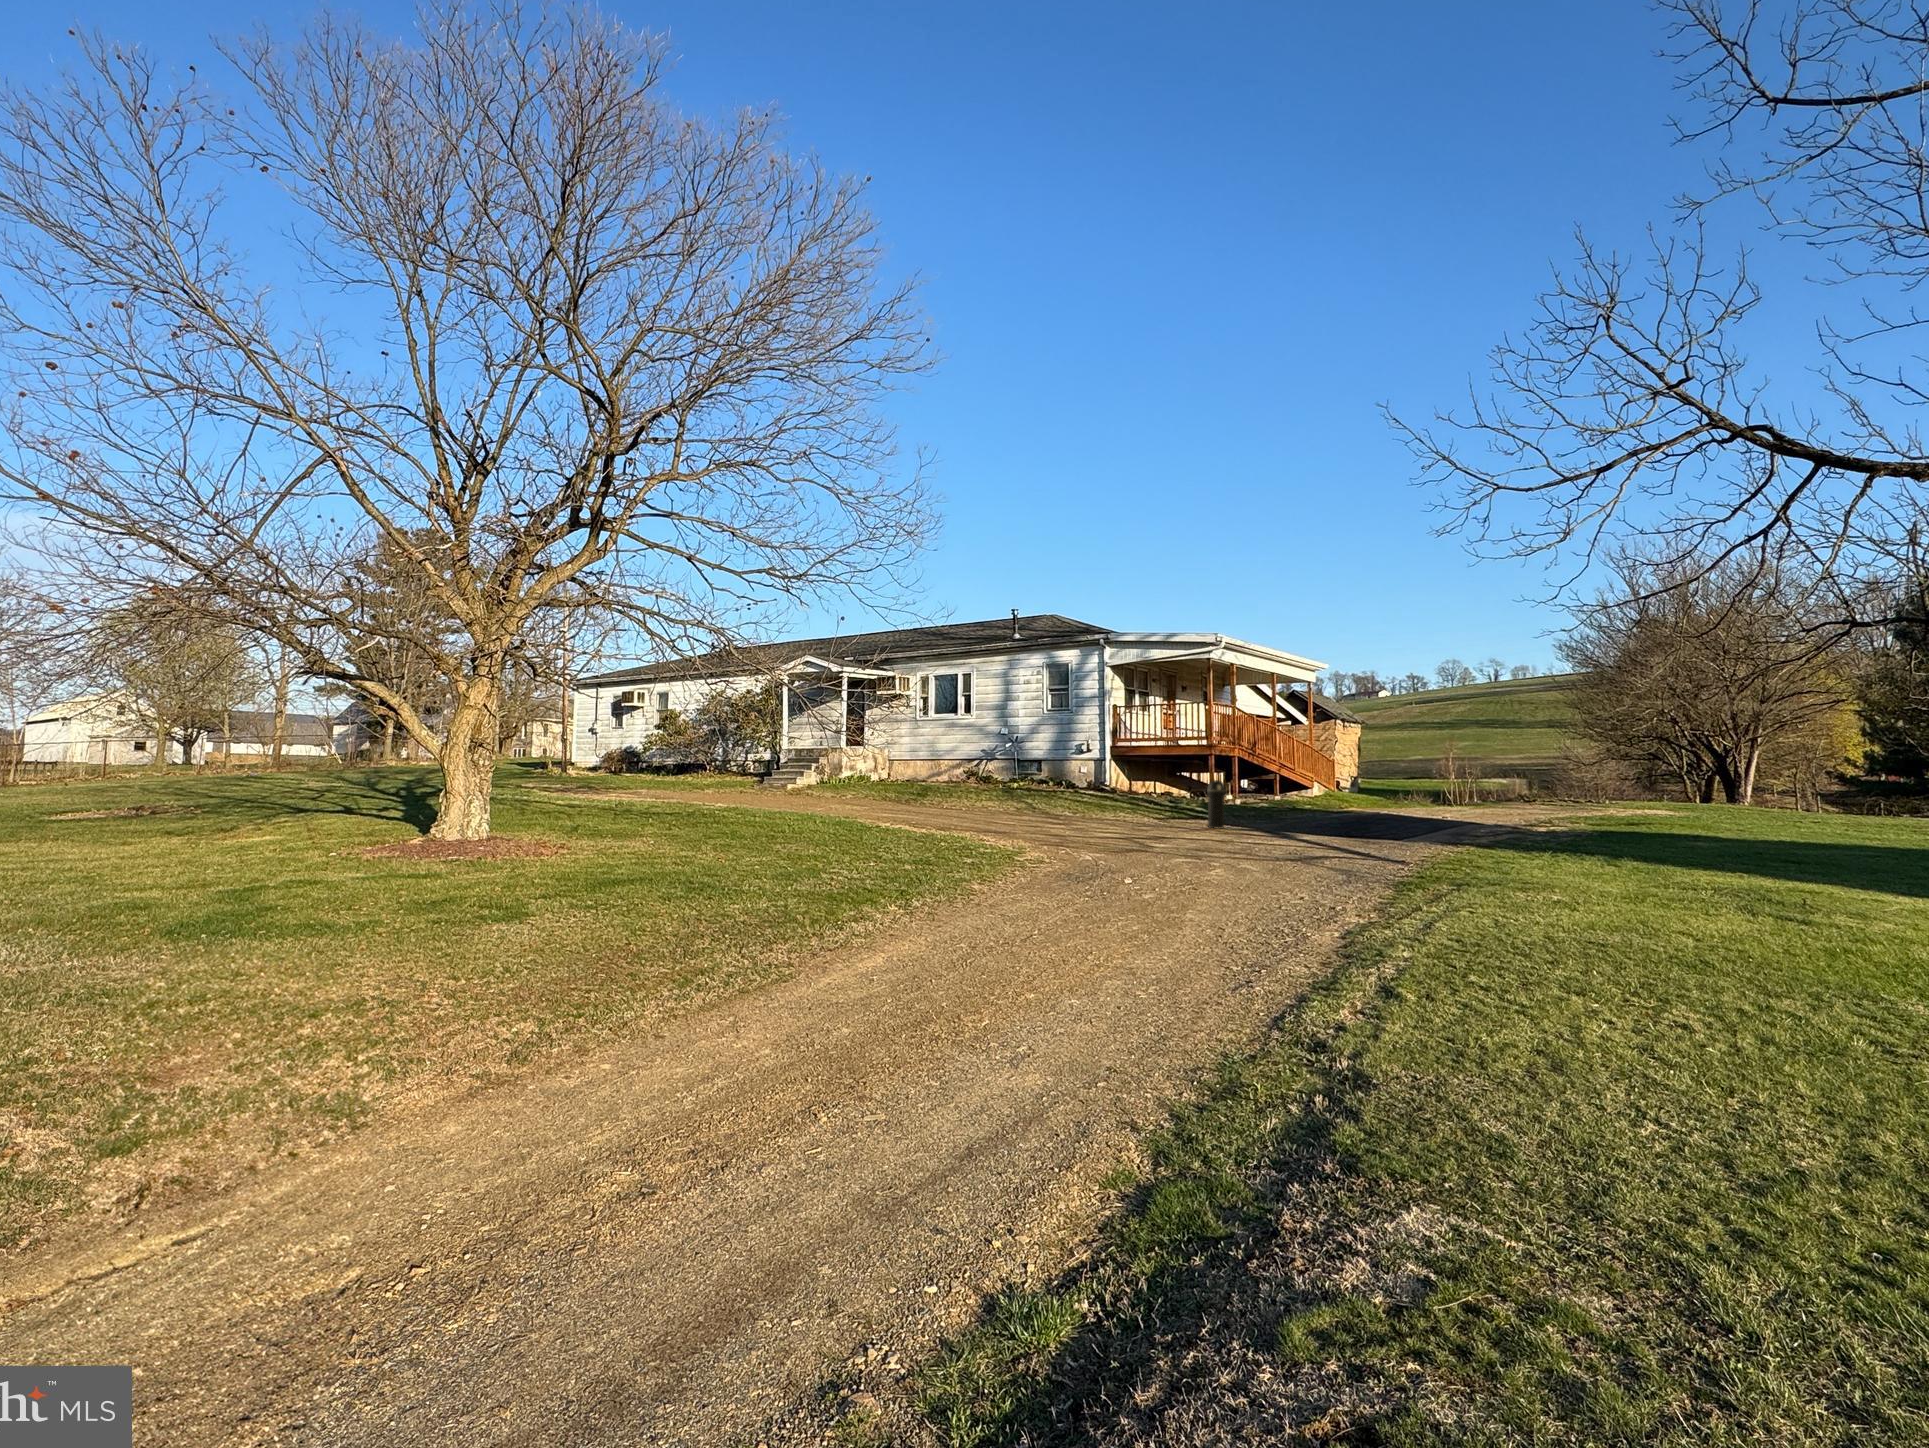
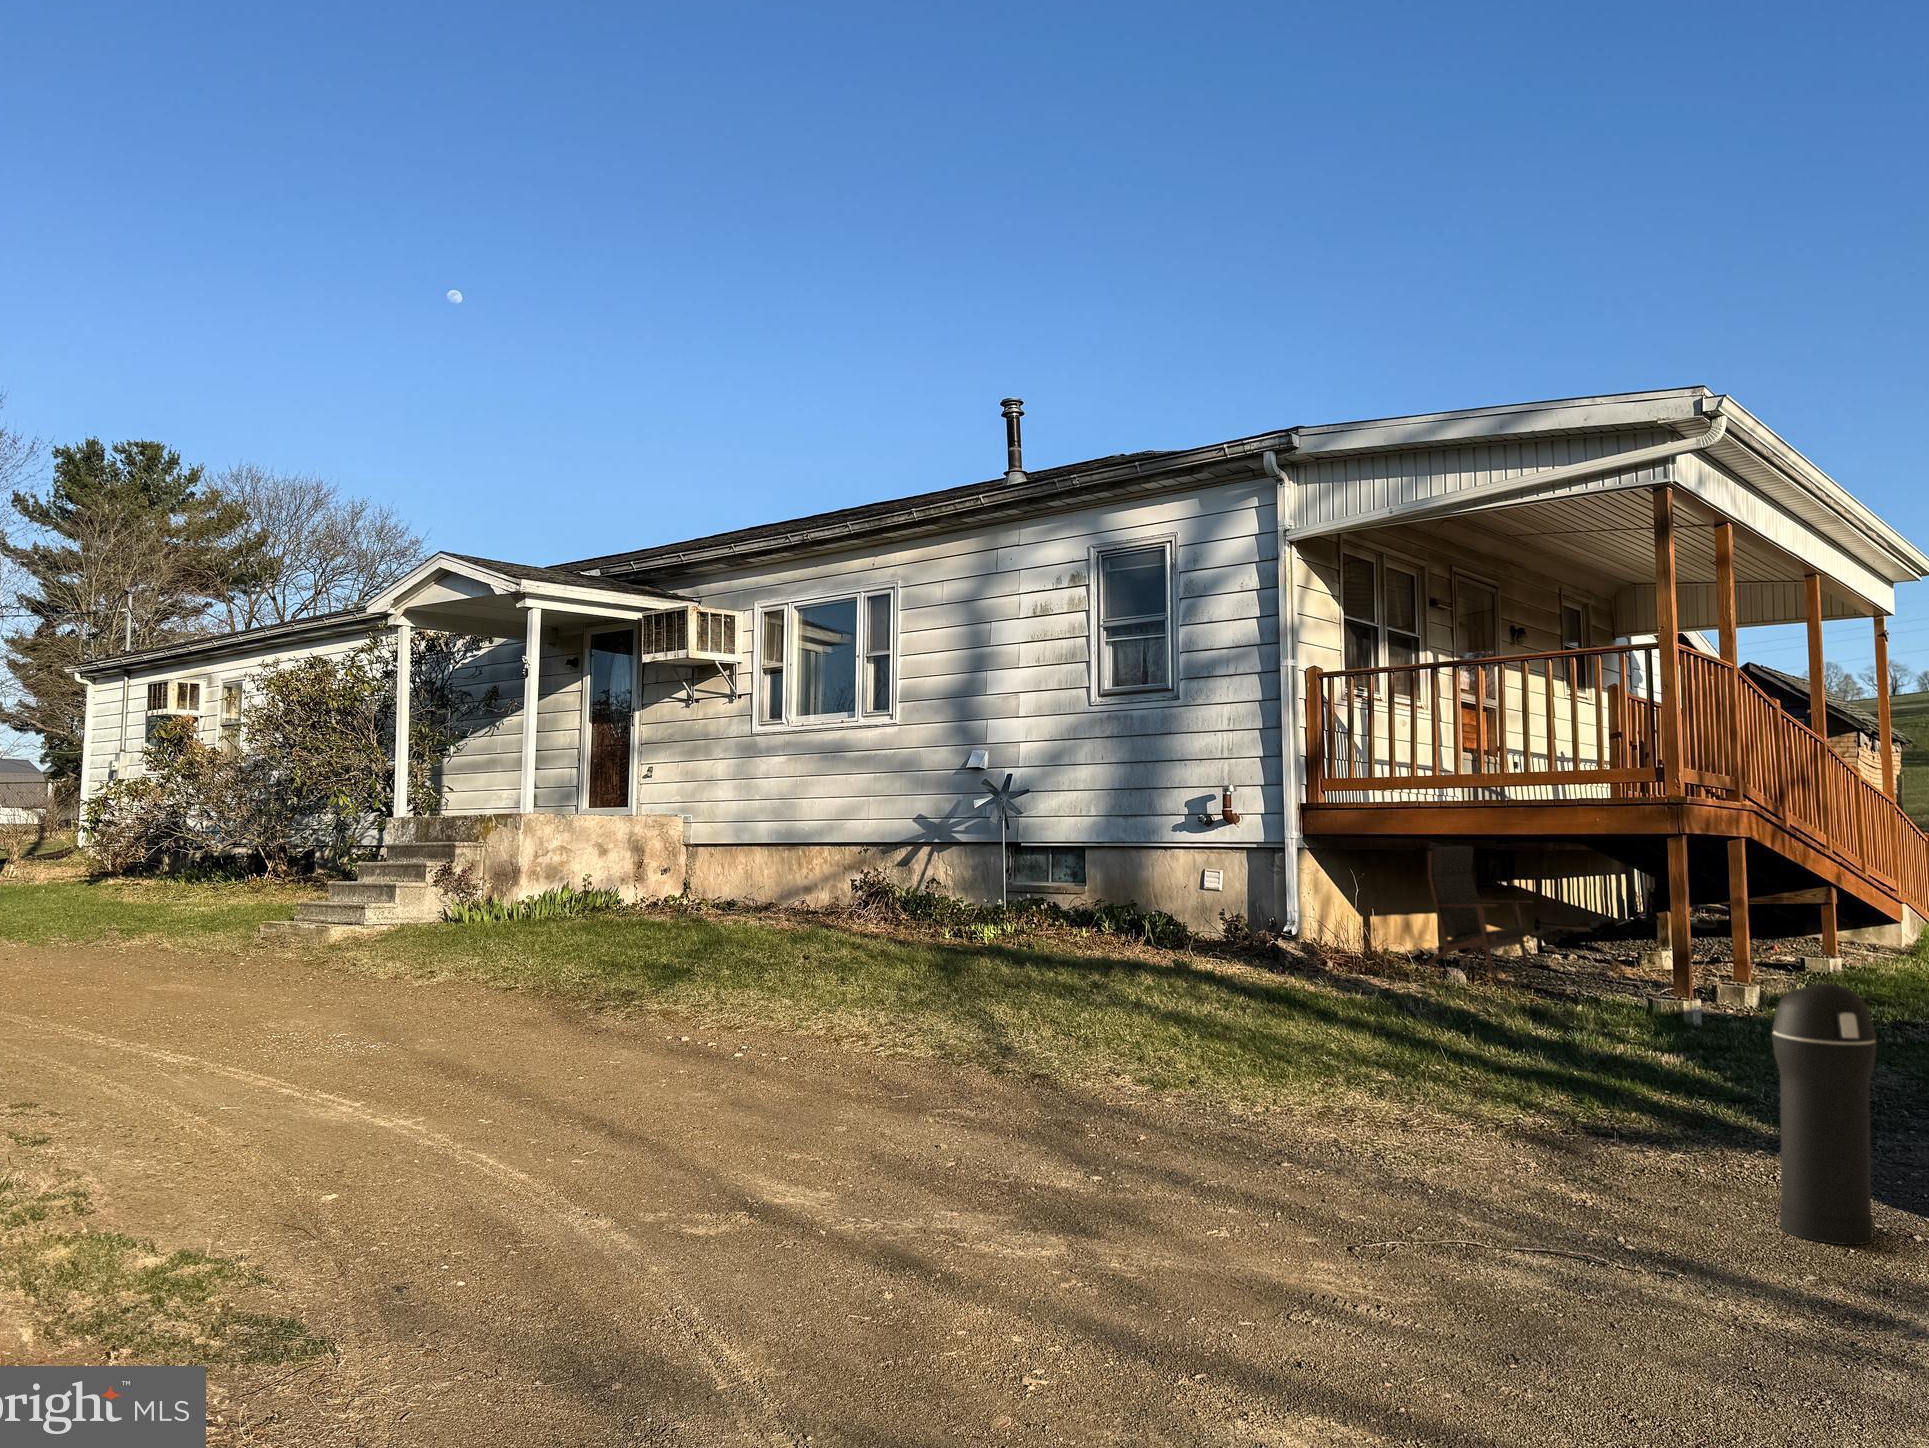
lounge chair: none [1150,761,1185,801] -> present [1426,846,1531,973]

